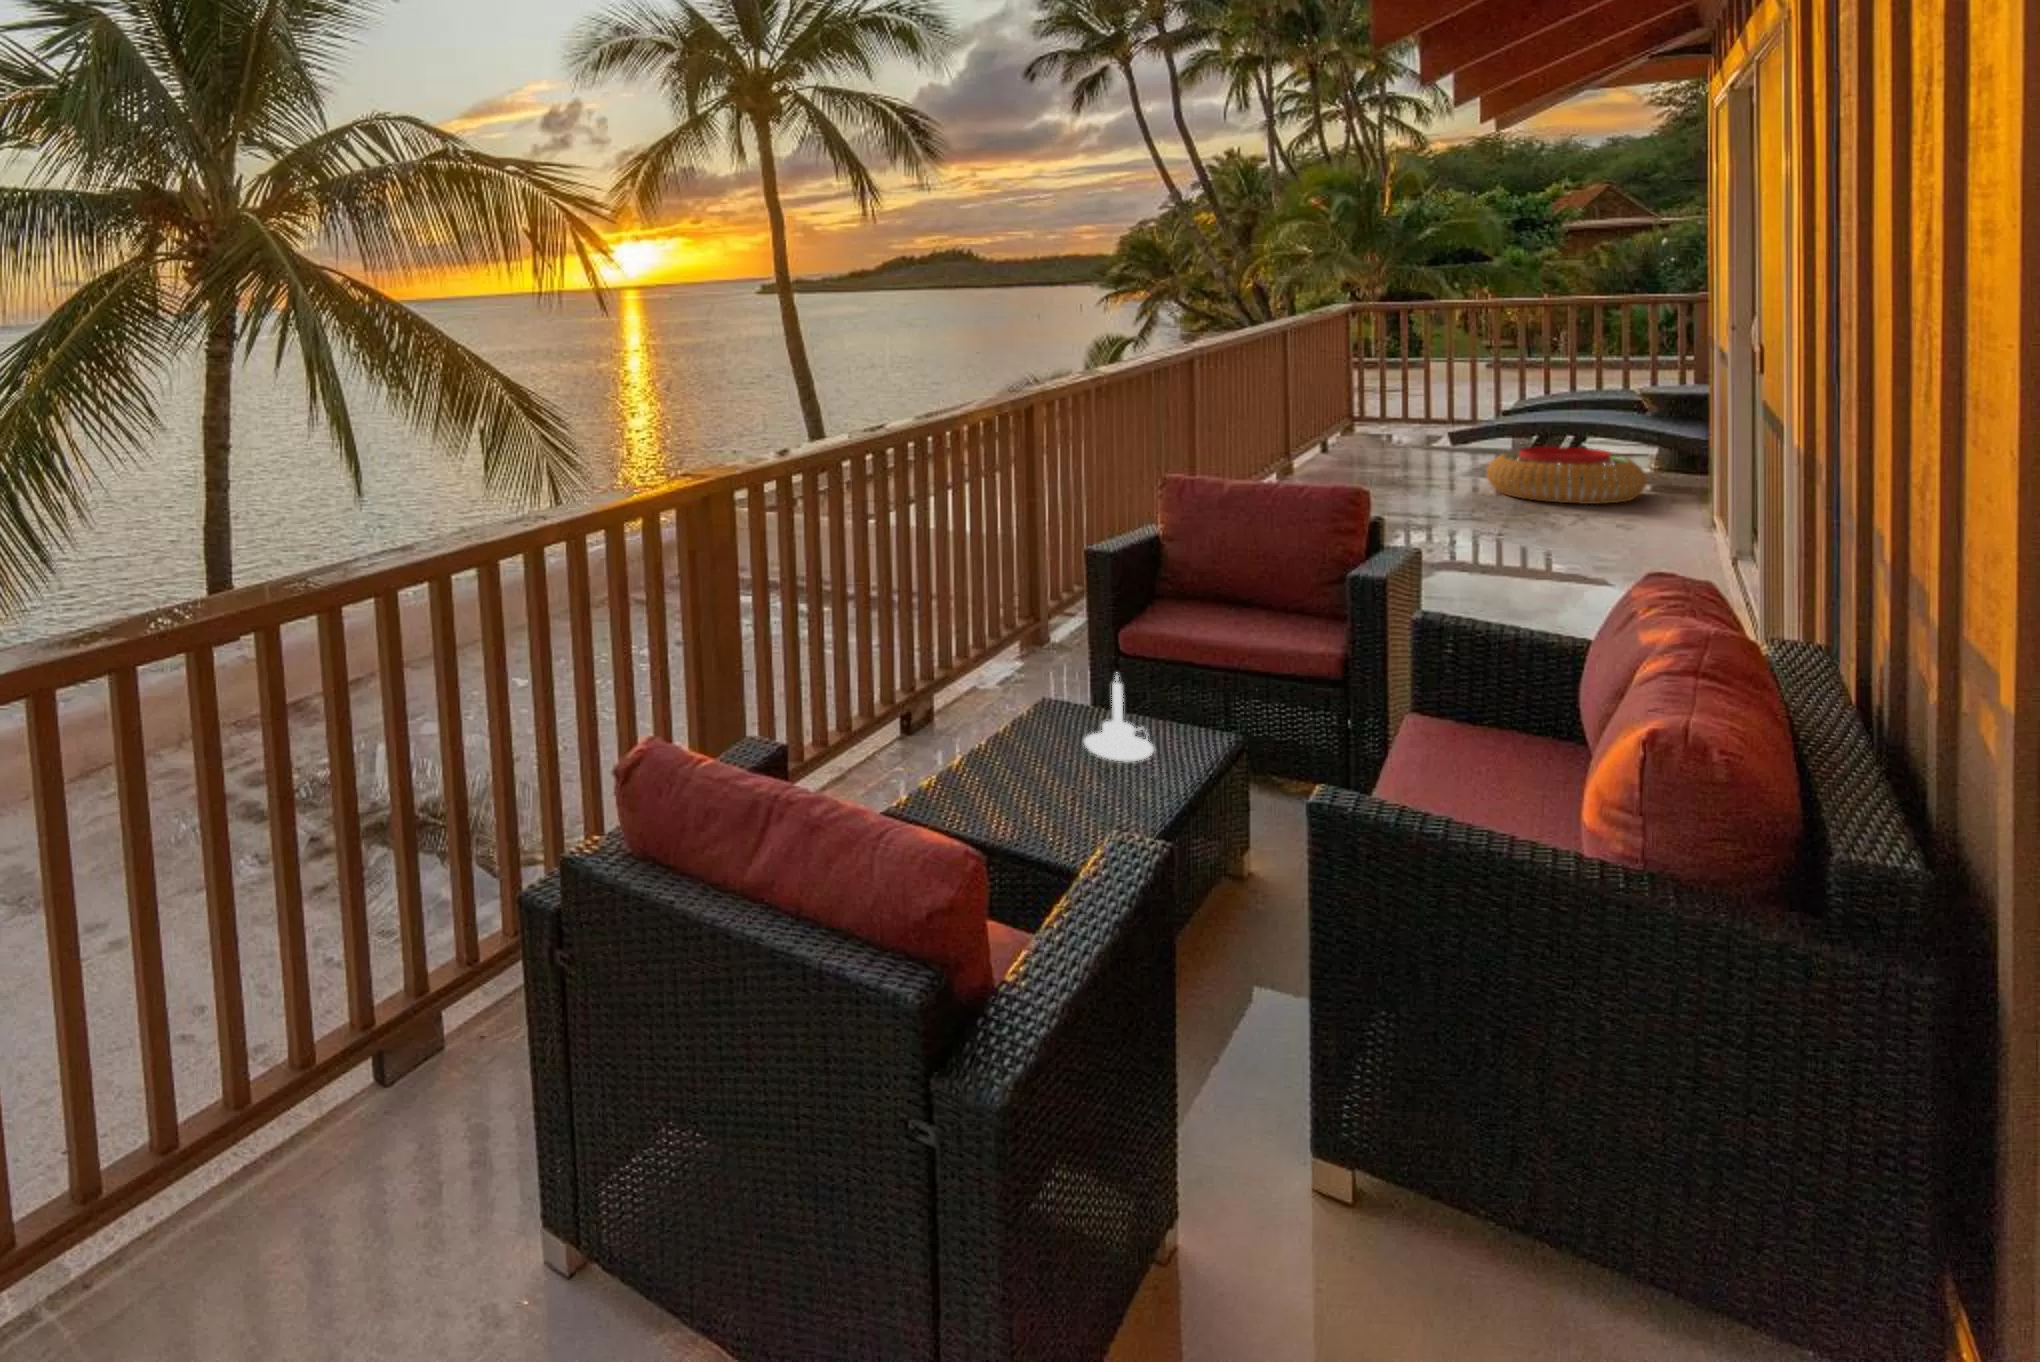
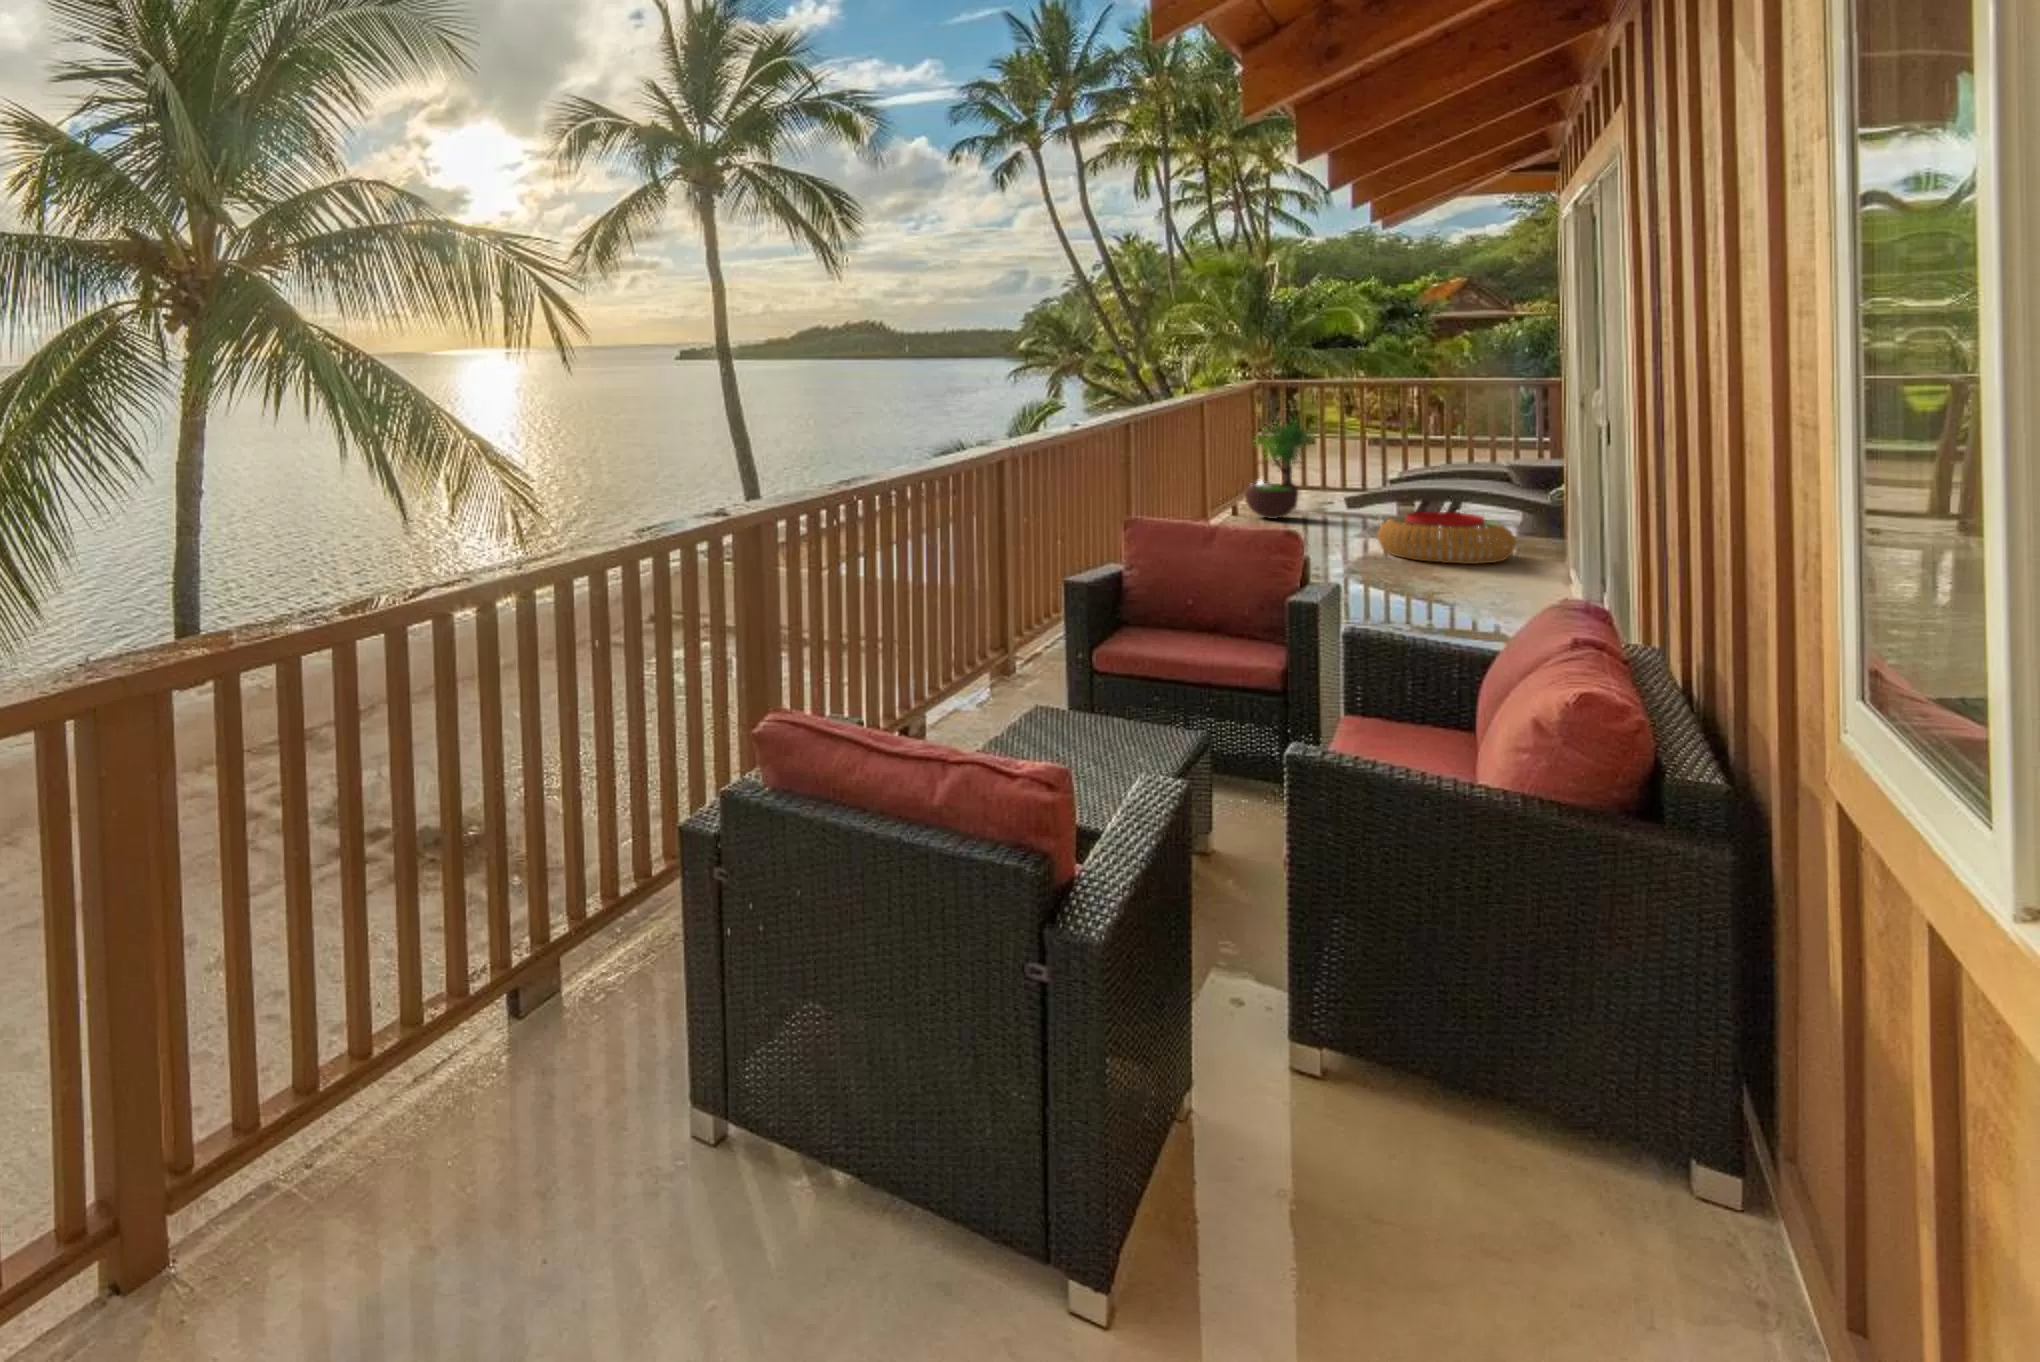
potted tree: none [1340,341,1419,452] -> present [1245,422,1314,519]
candle holder: present [1084,676,1154,761] -> none [1070,672,1131,750]

